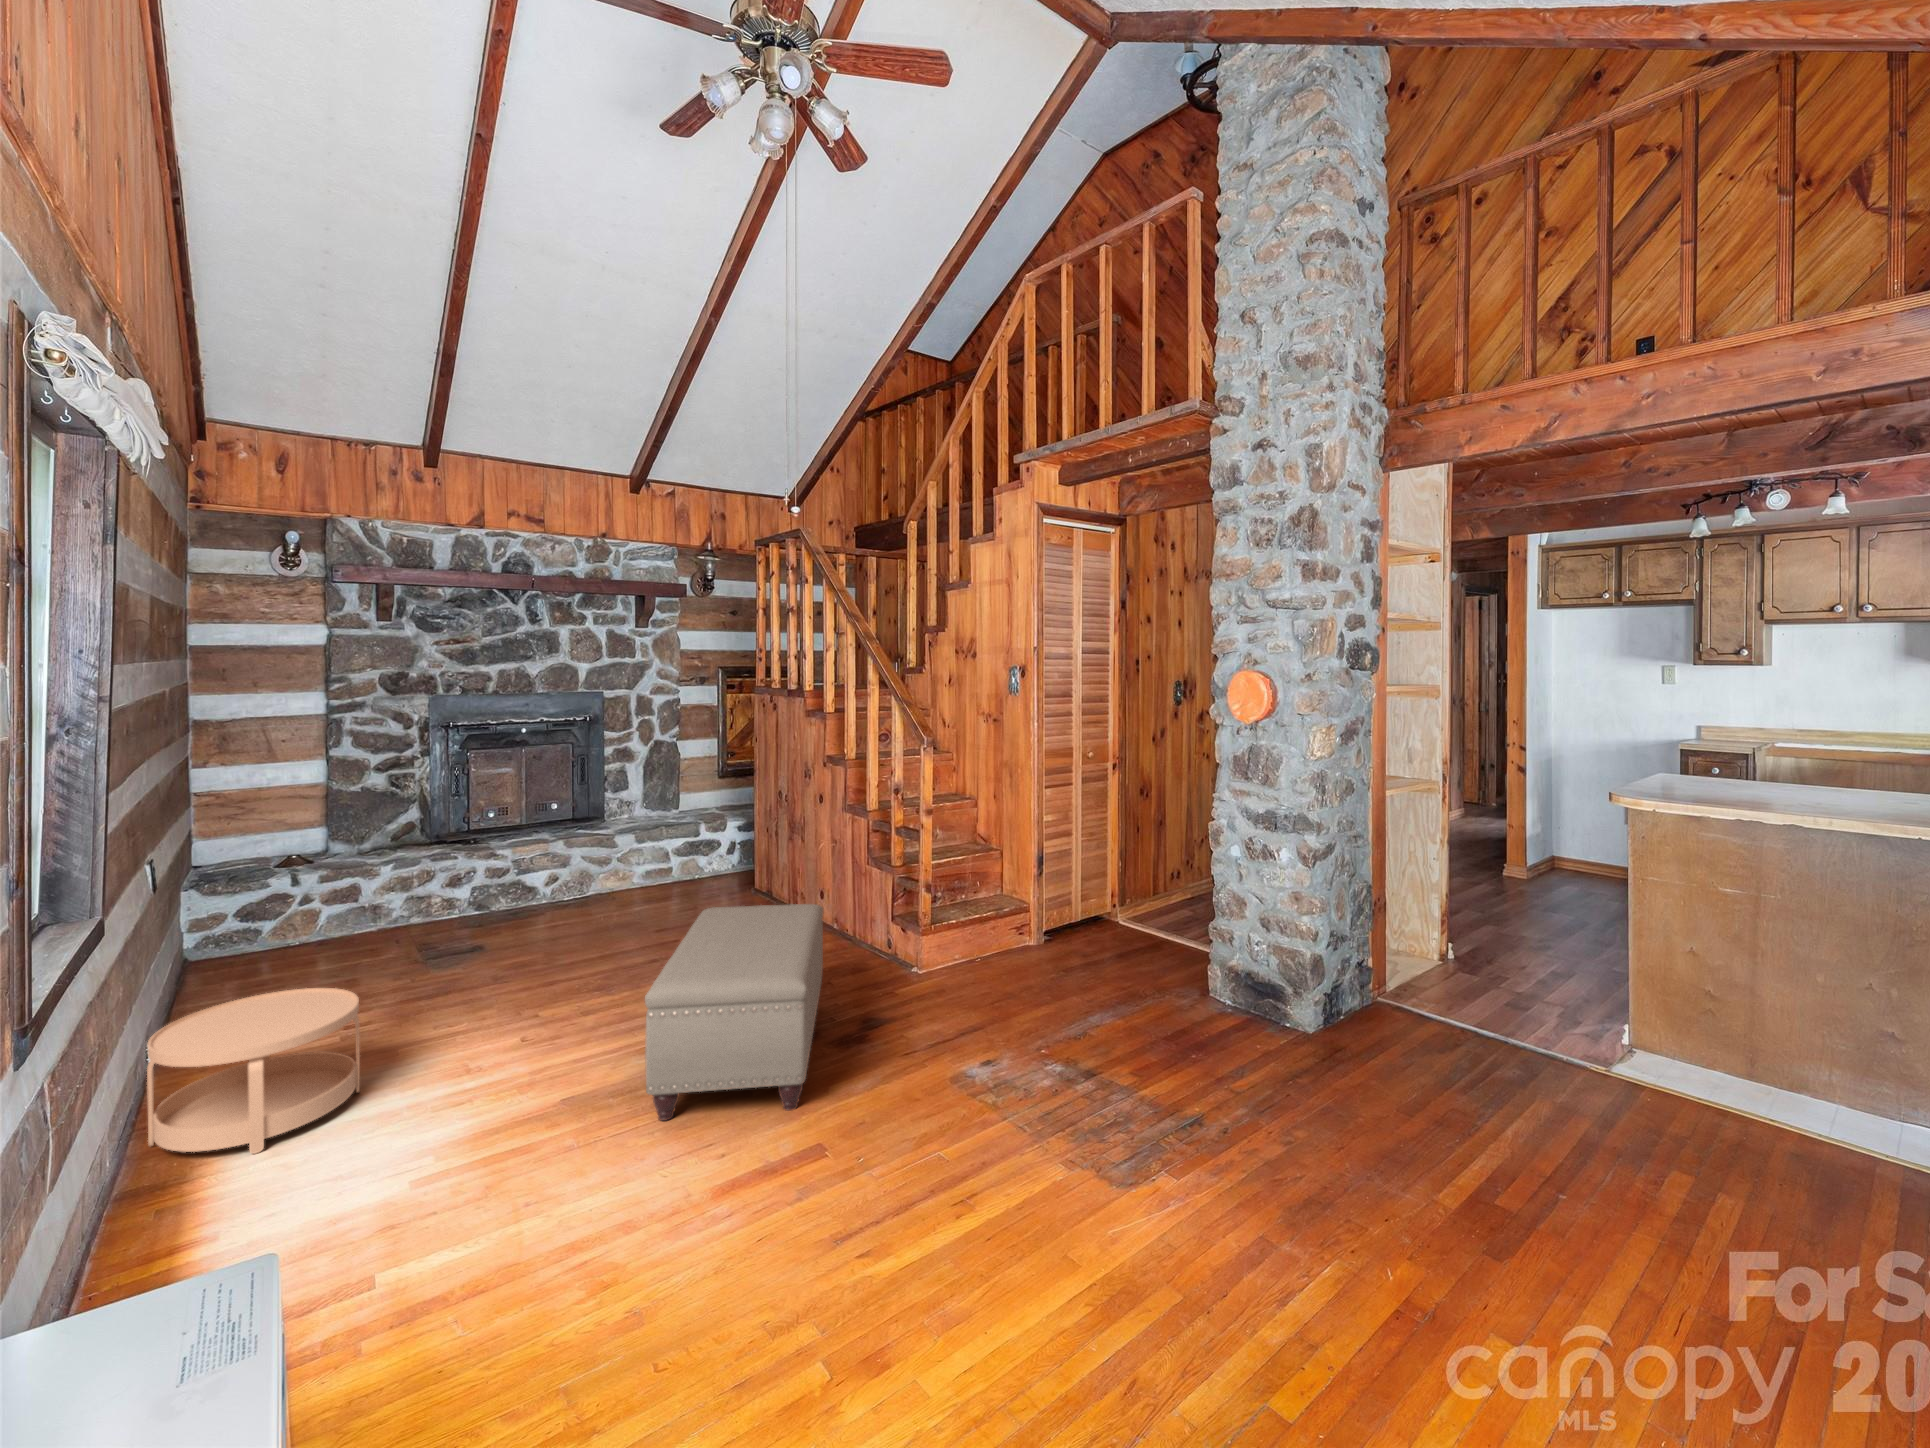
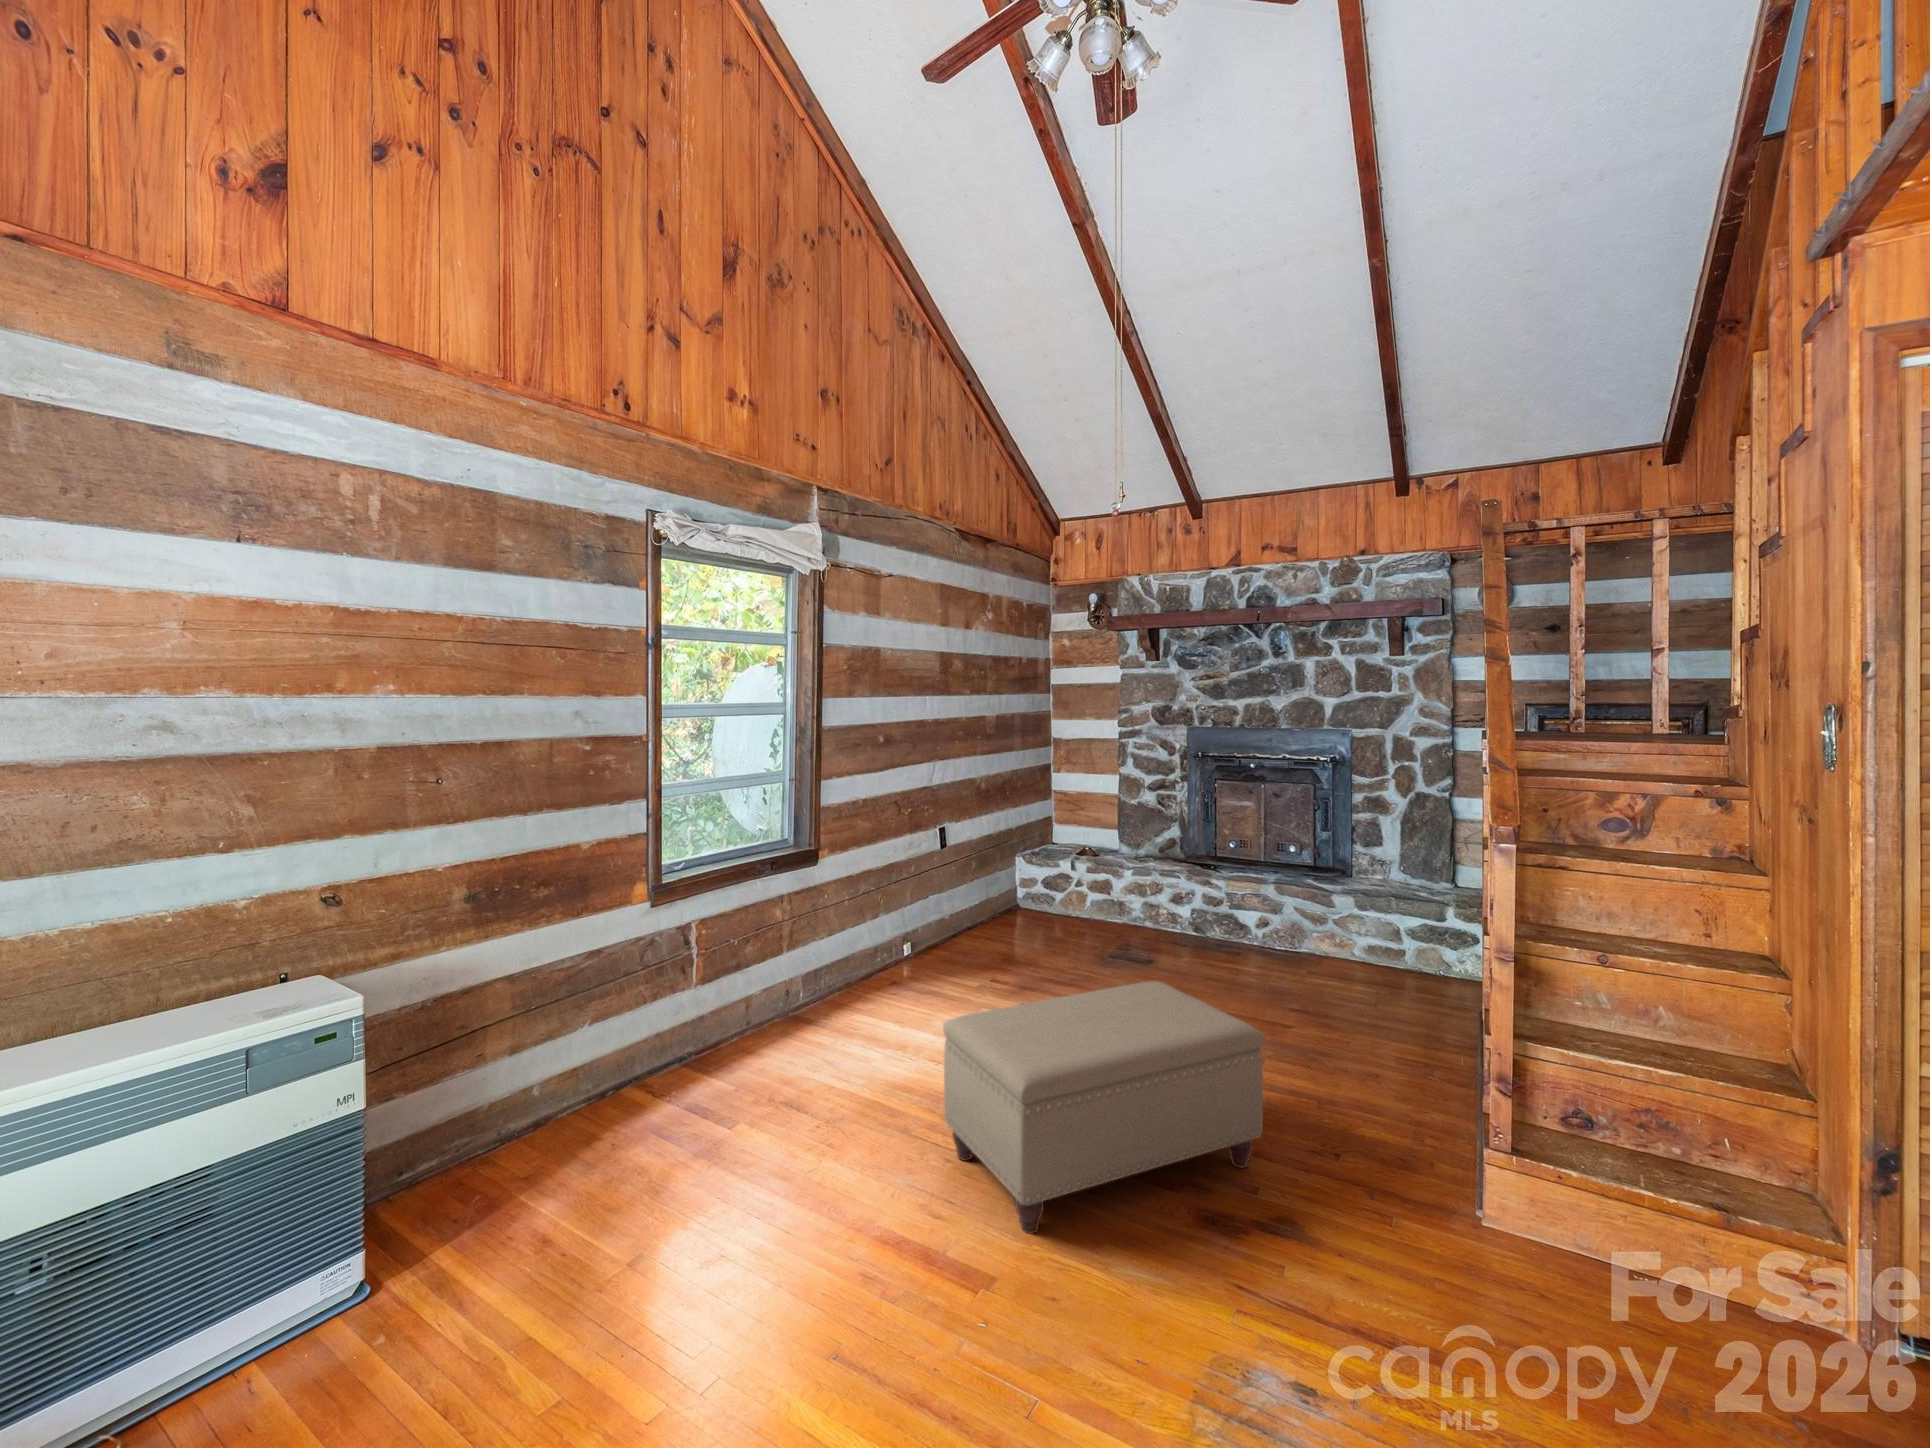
side table: present [147,988,360,1154] -> none [826,925,932,1027]

